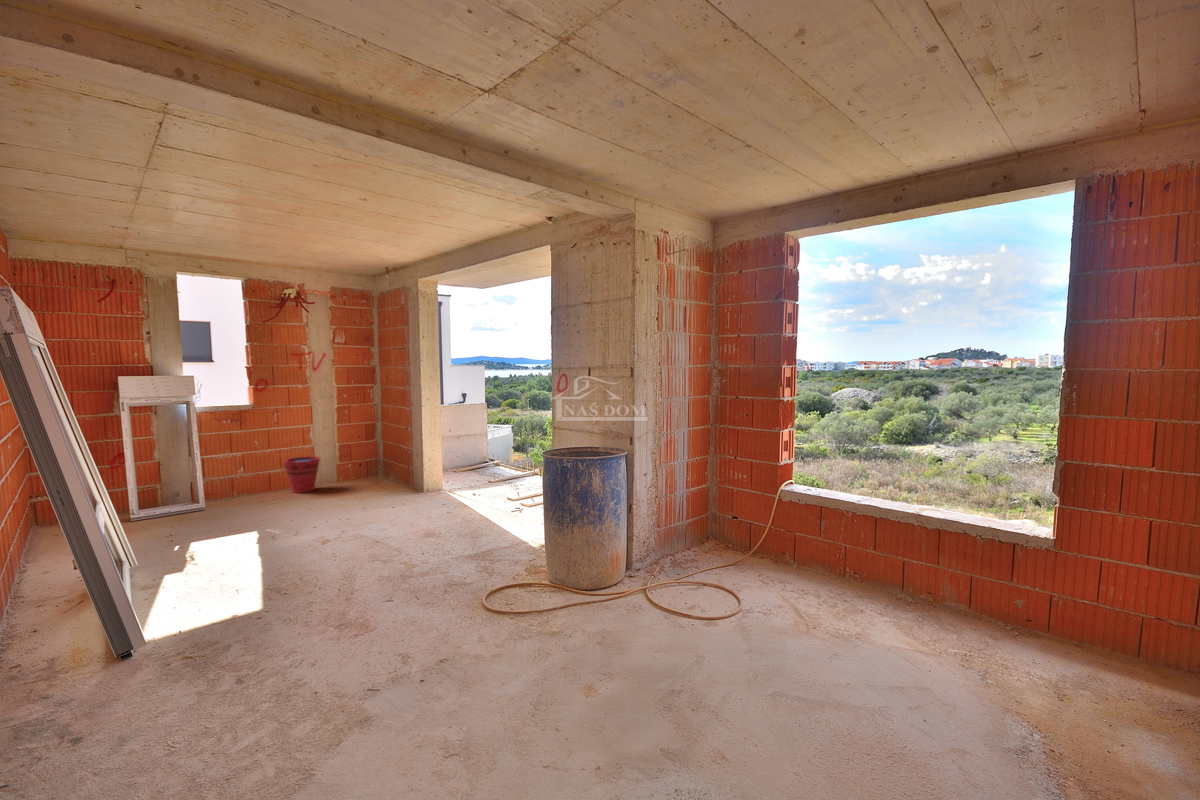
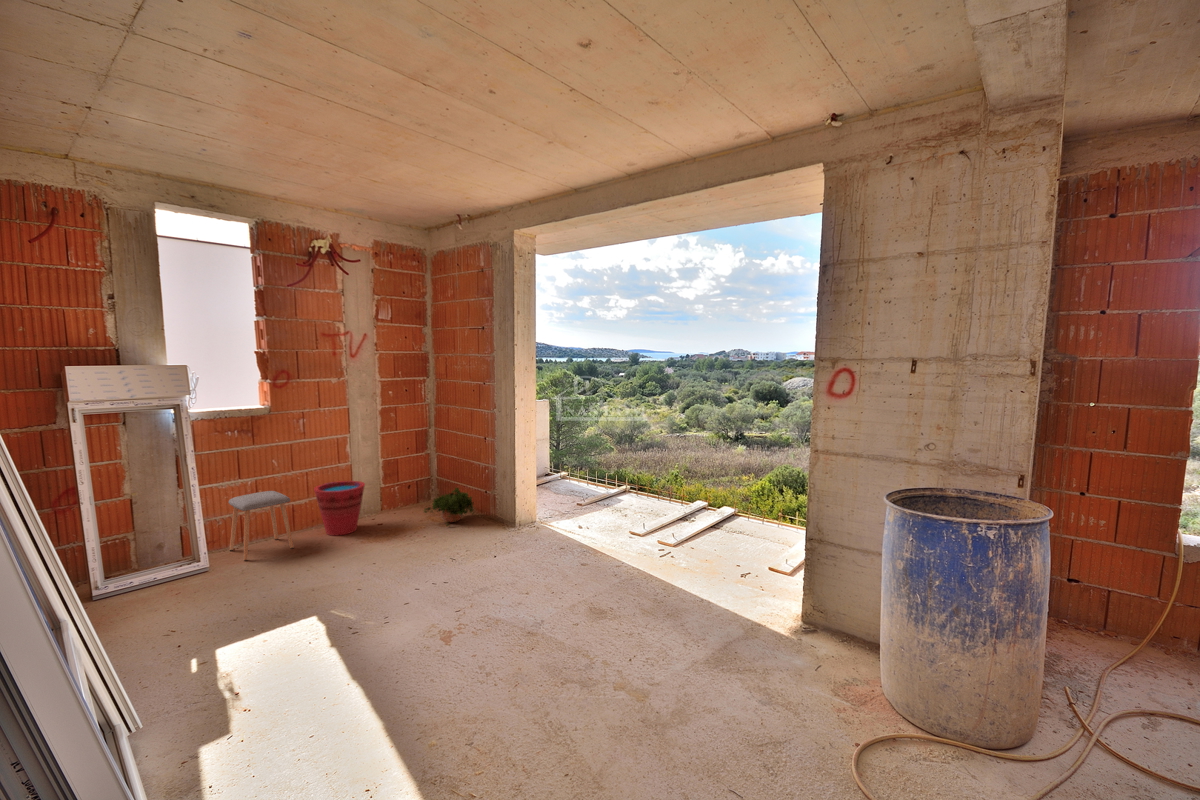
stool: none [223,461,266,505] -> present [228,491,294,561]
potted plant: none [360,462,402,489] -> present [424,488,474,526]

